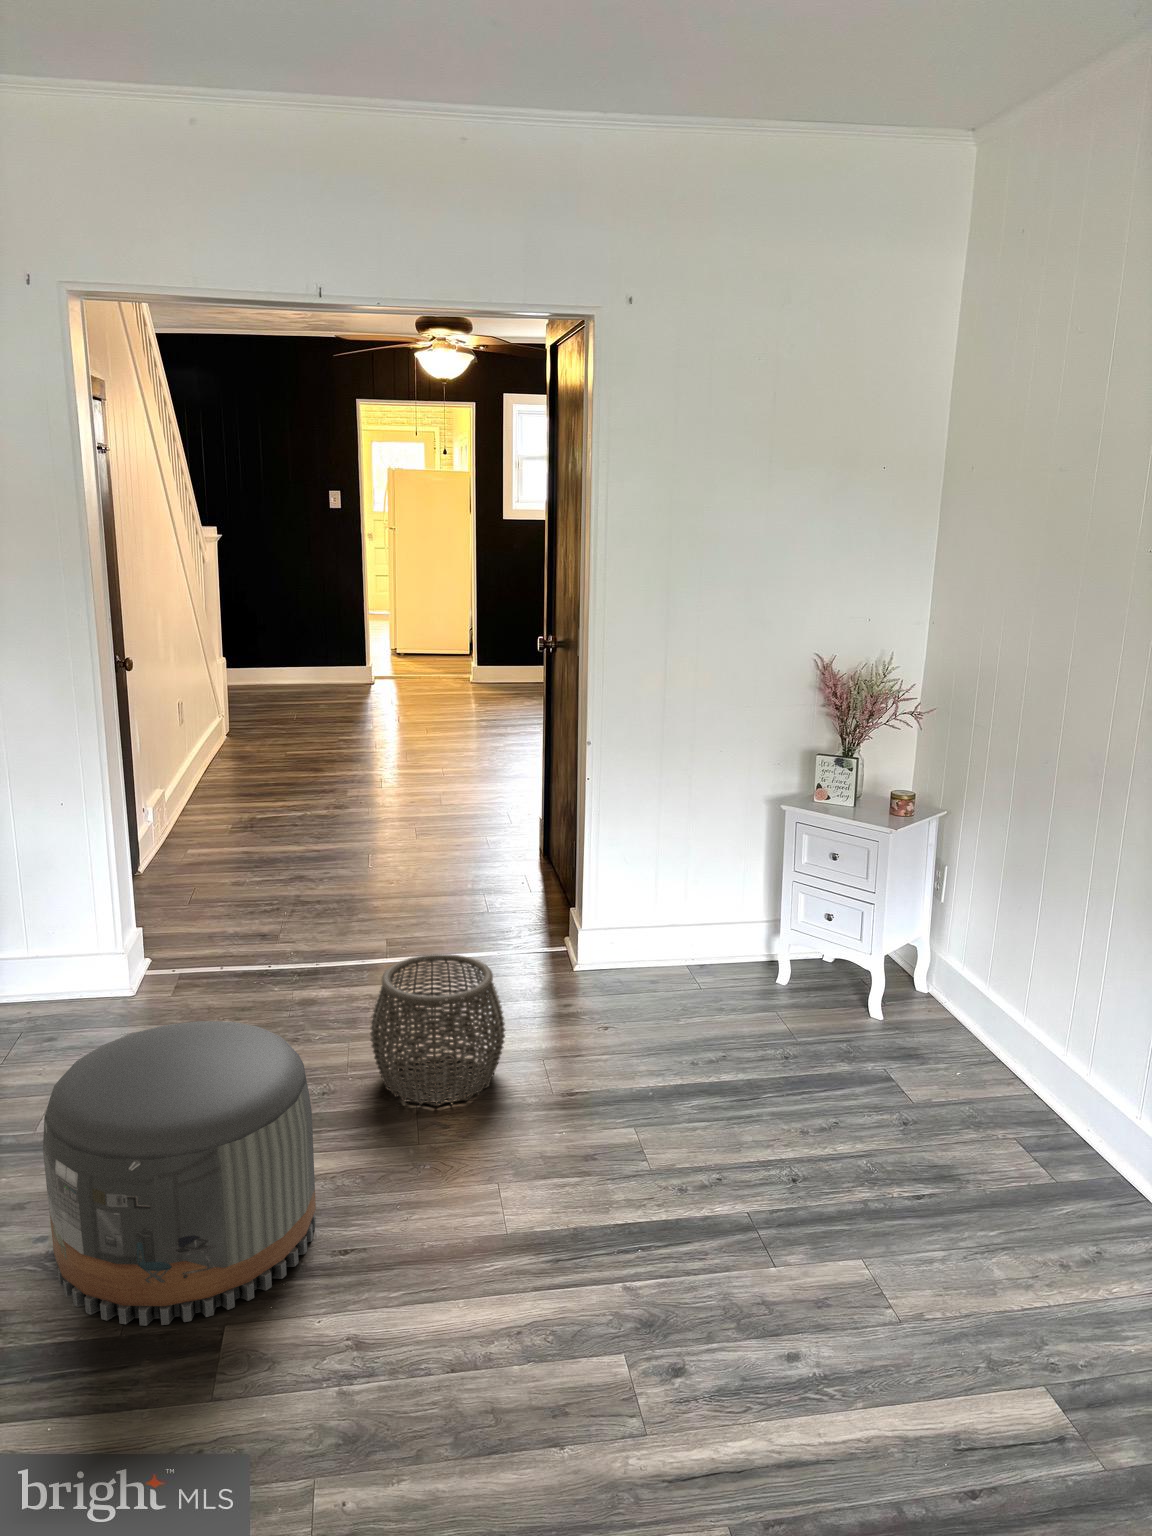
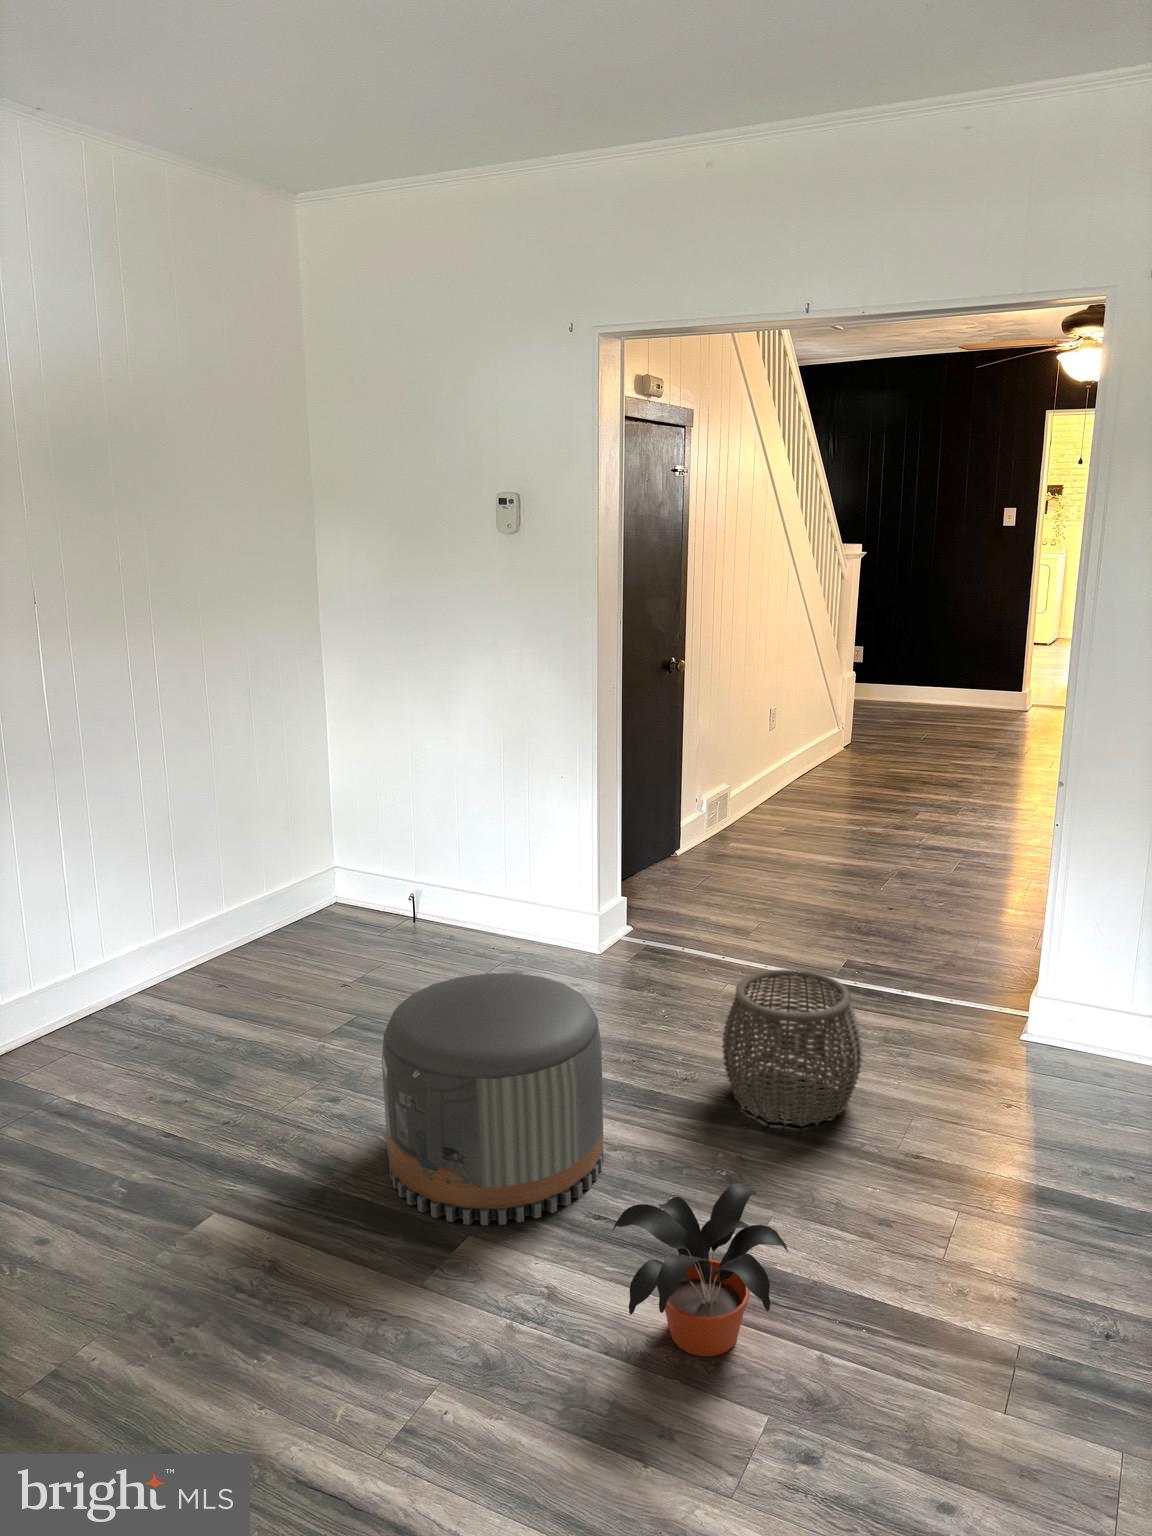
potted plant: none [428,1160,607,1335] -> present [613,1183,788,1357]

